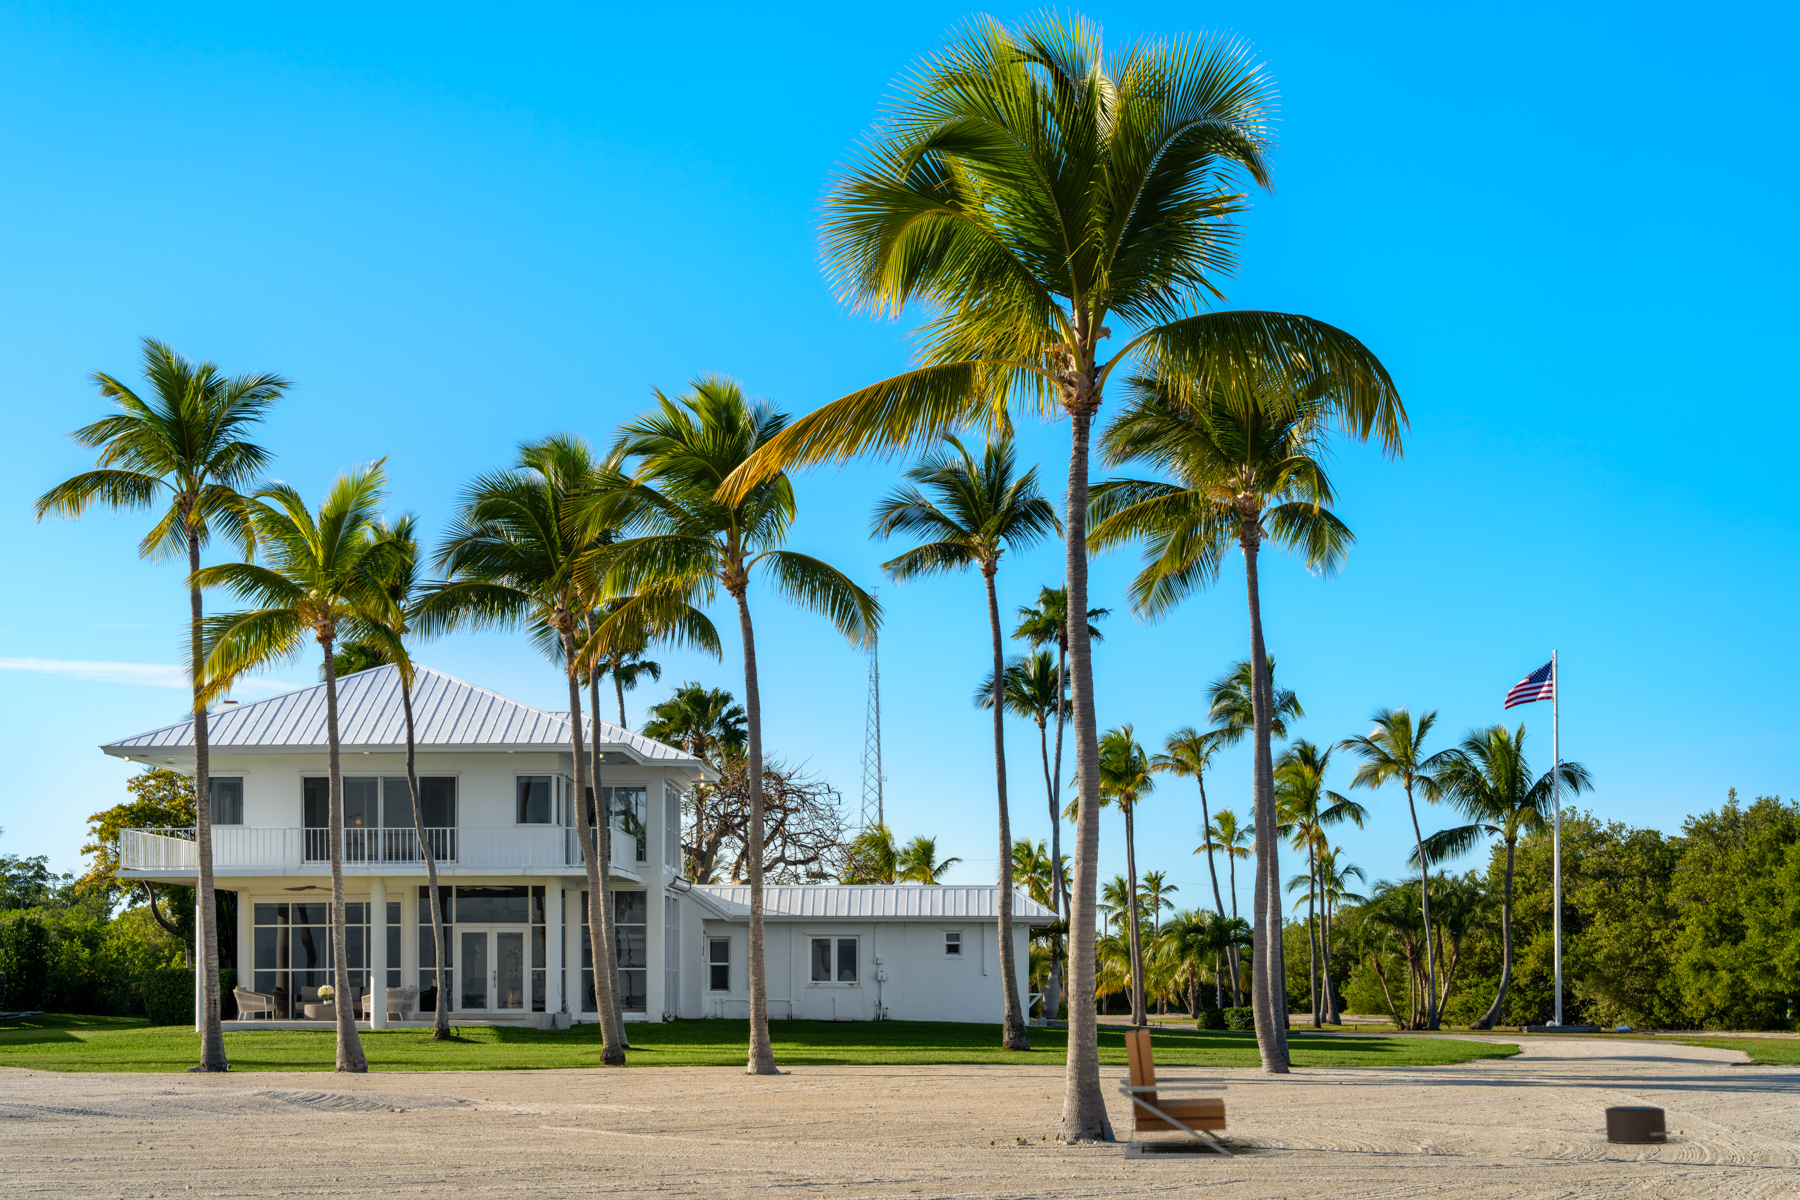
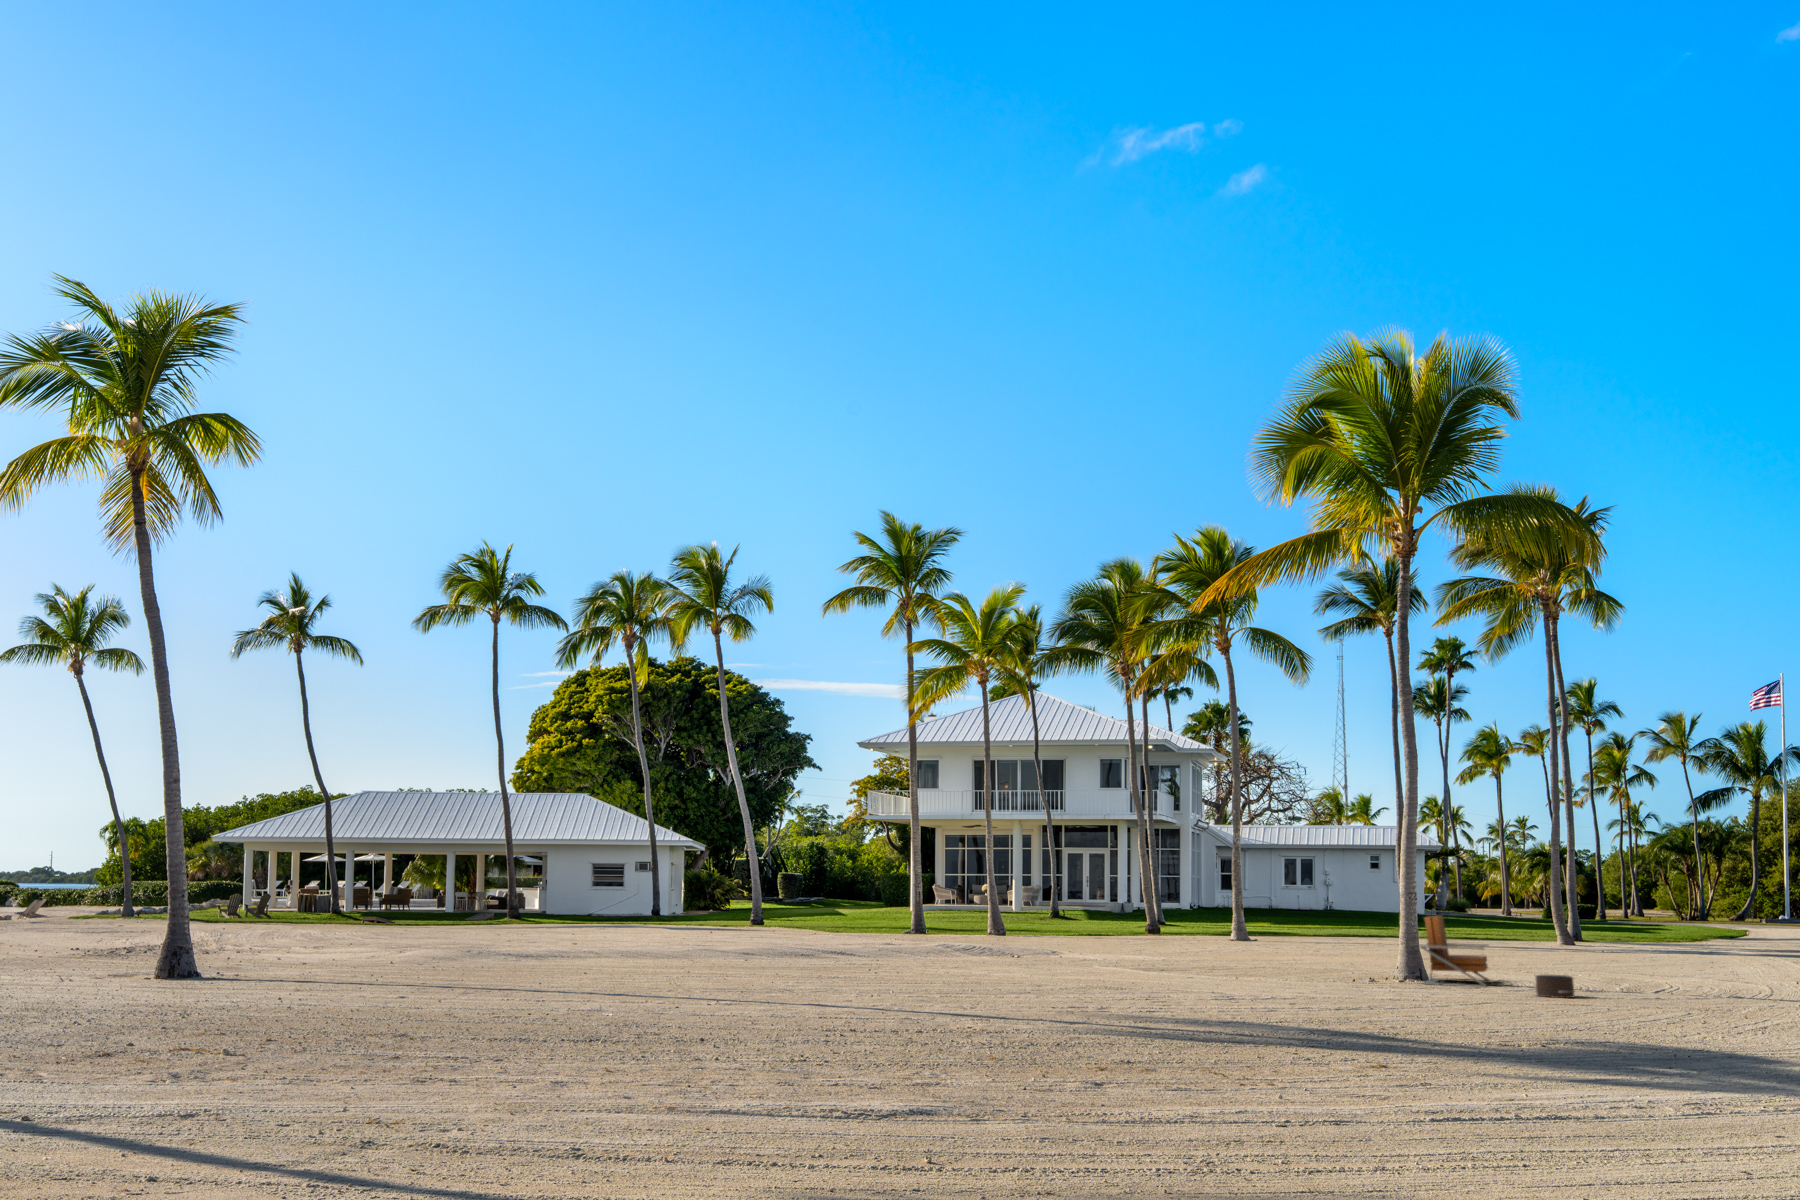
pouf: present [1594,1106,1672,1144] -> present [1535,975,1574,998]

